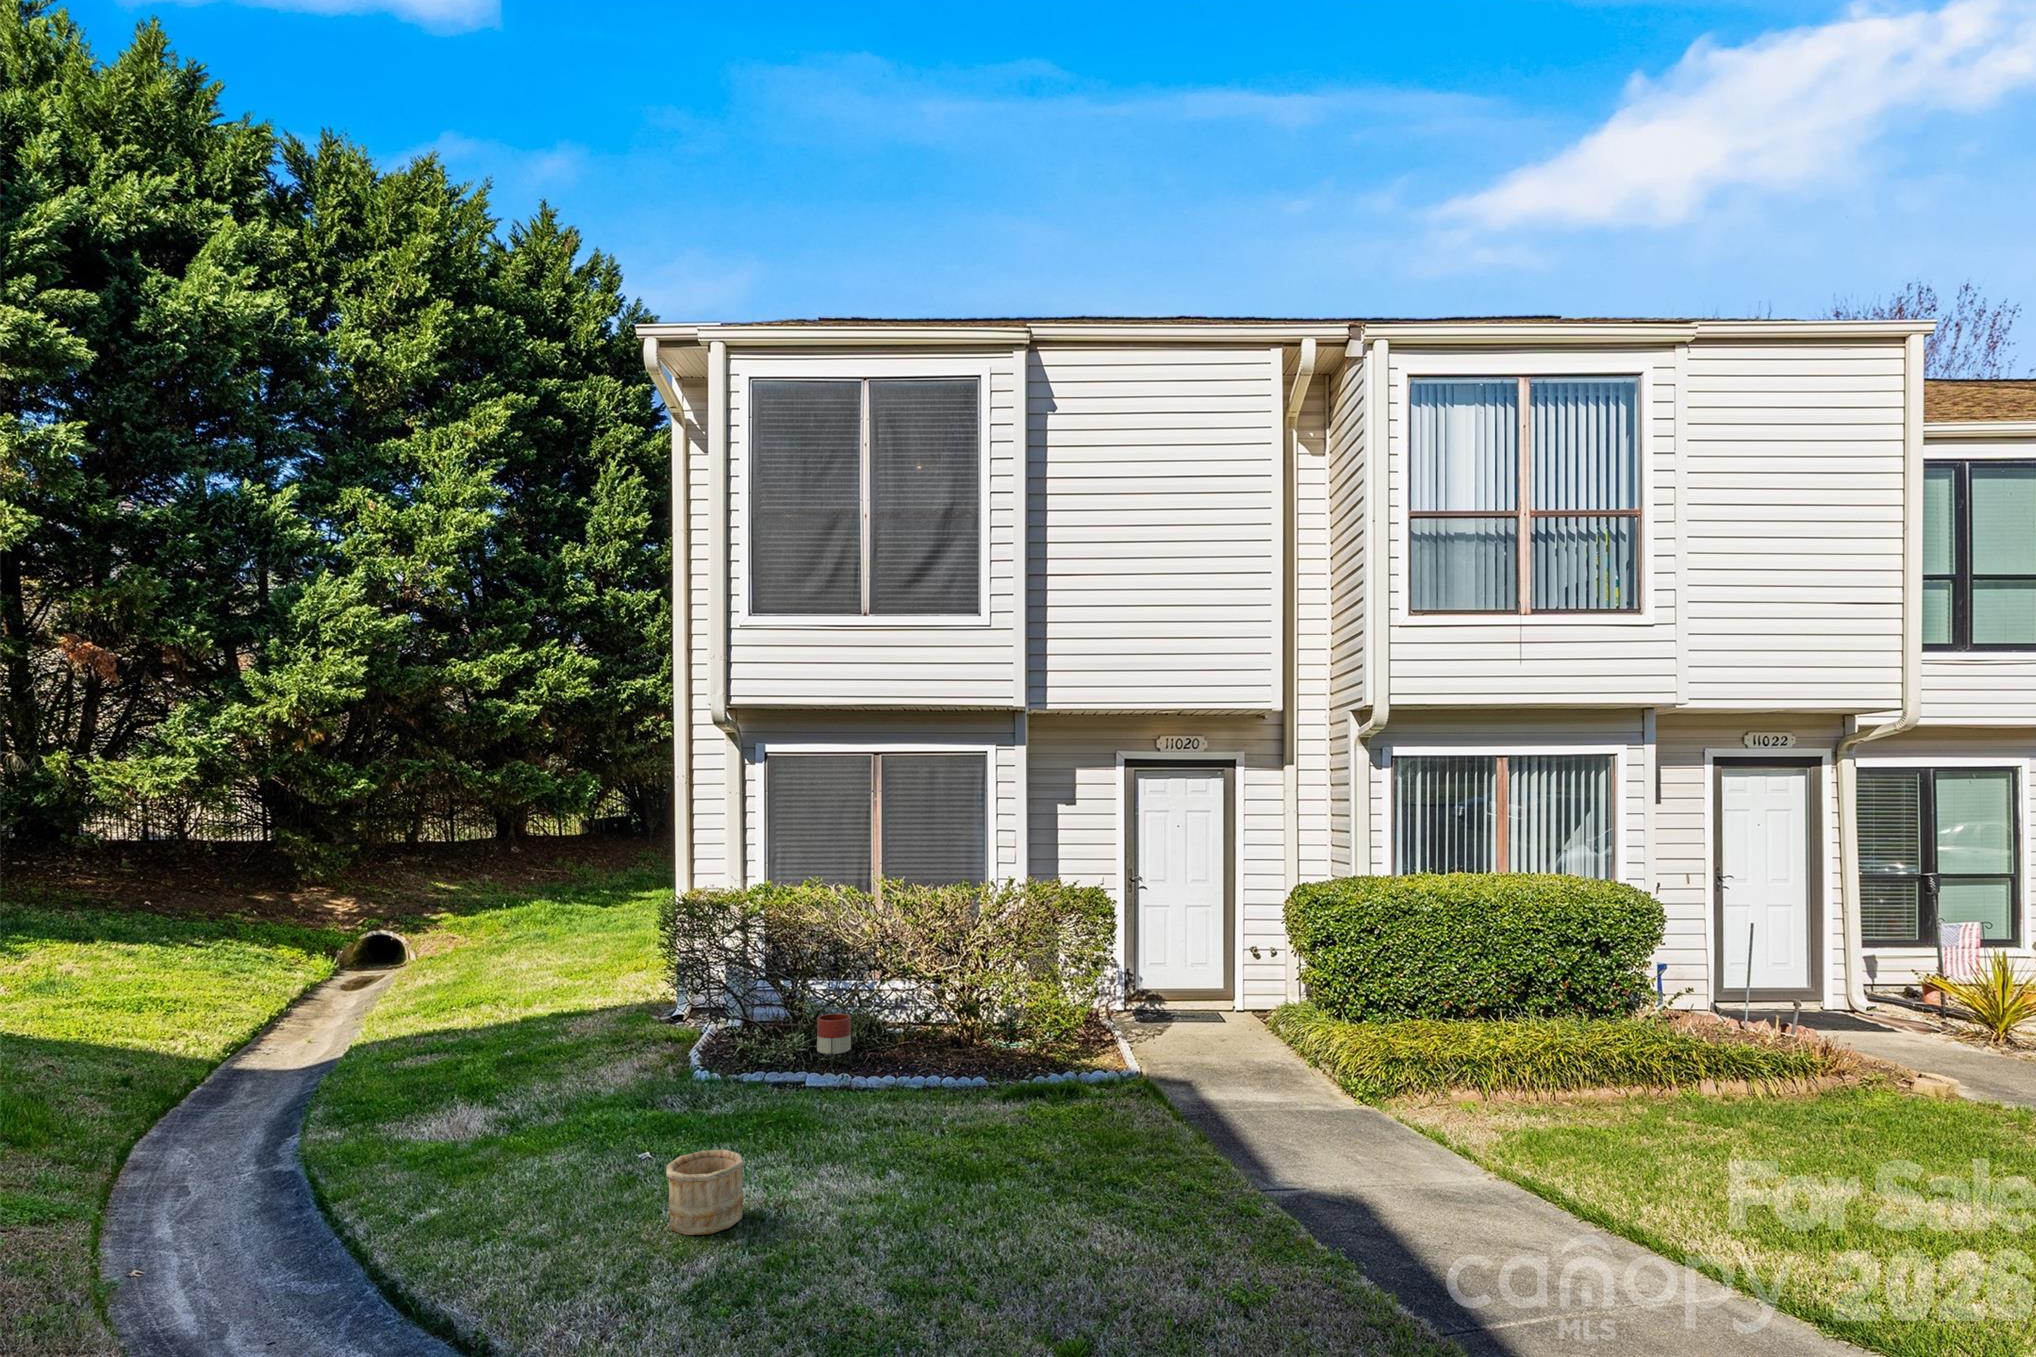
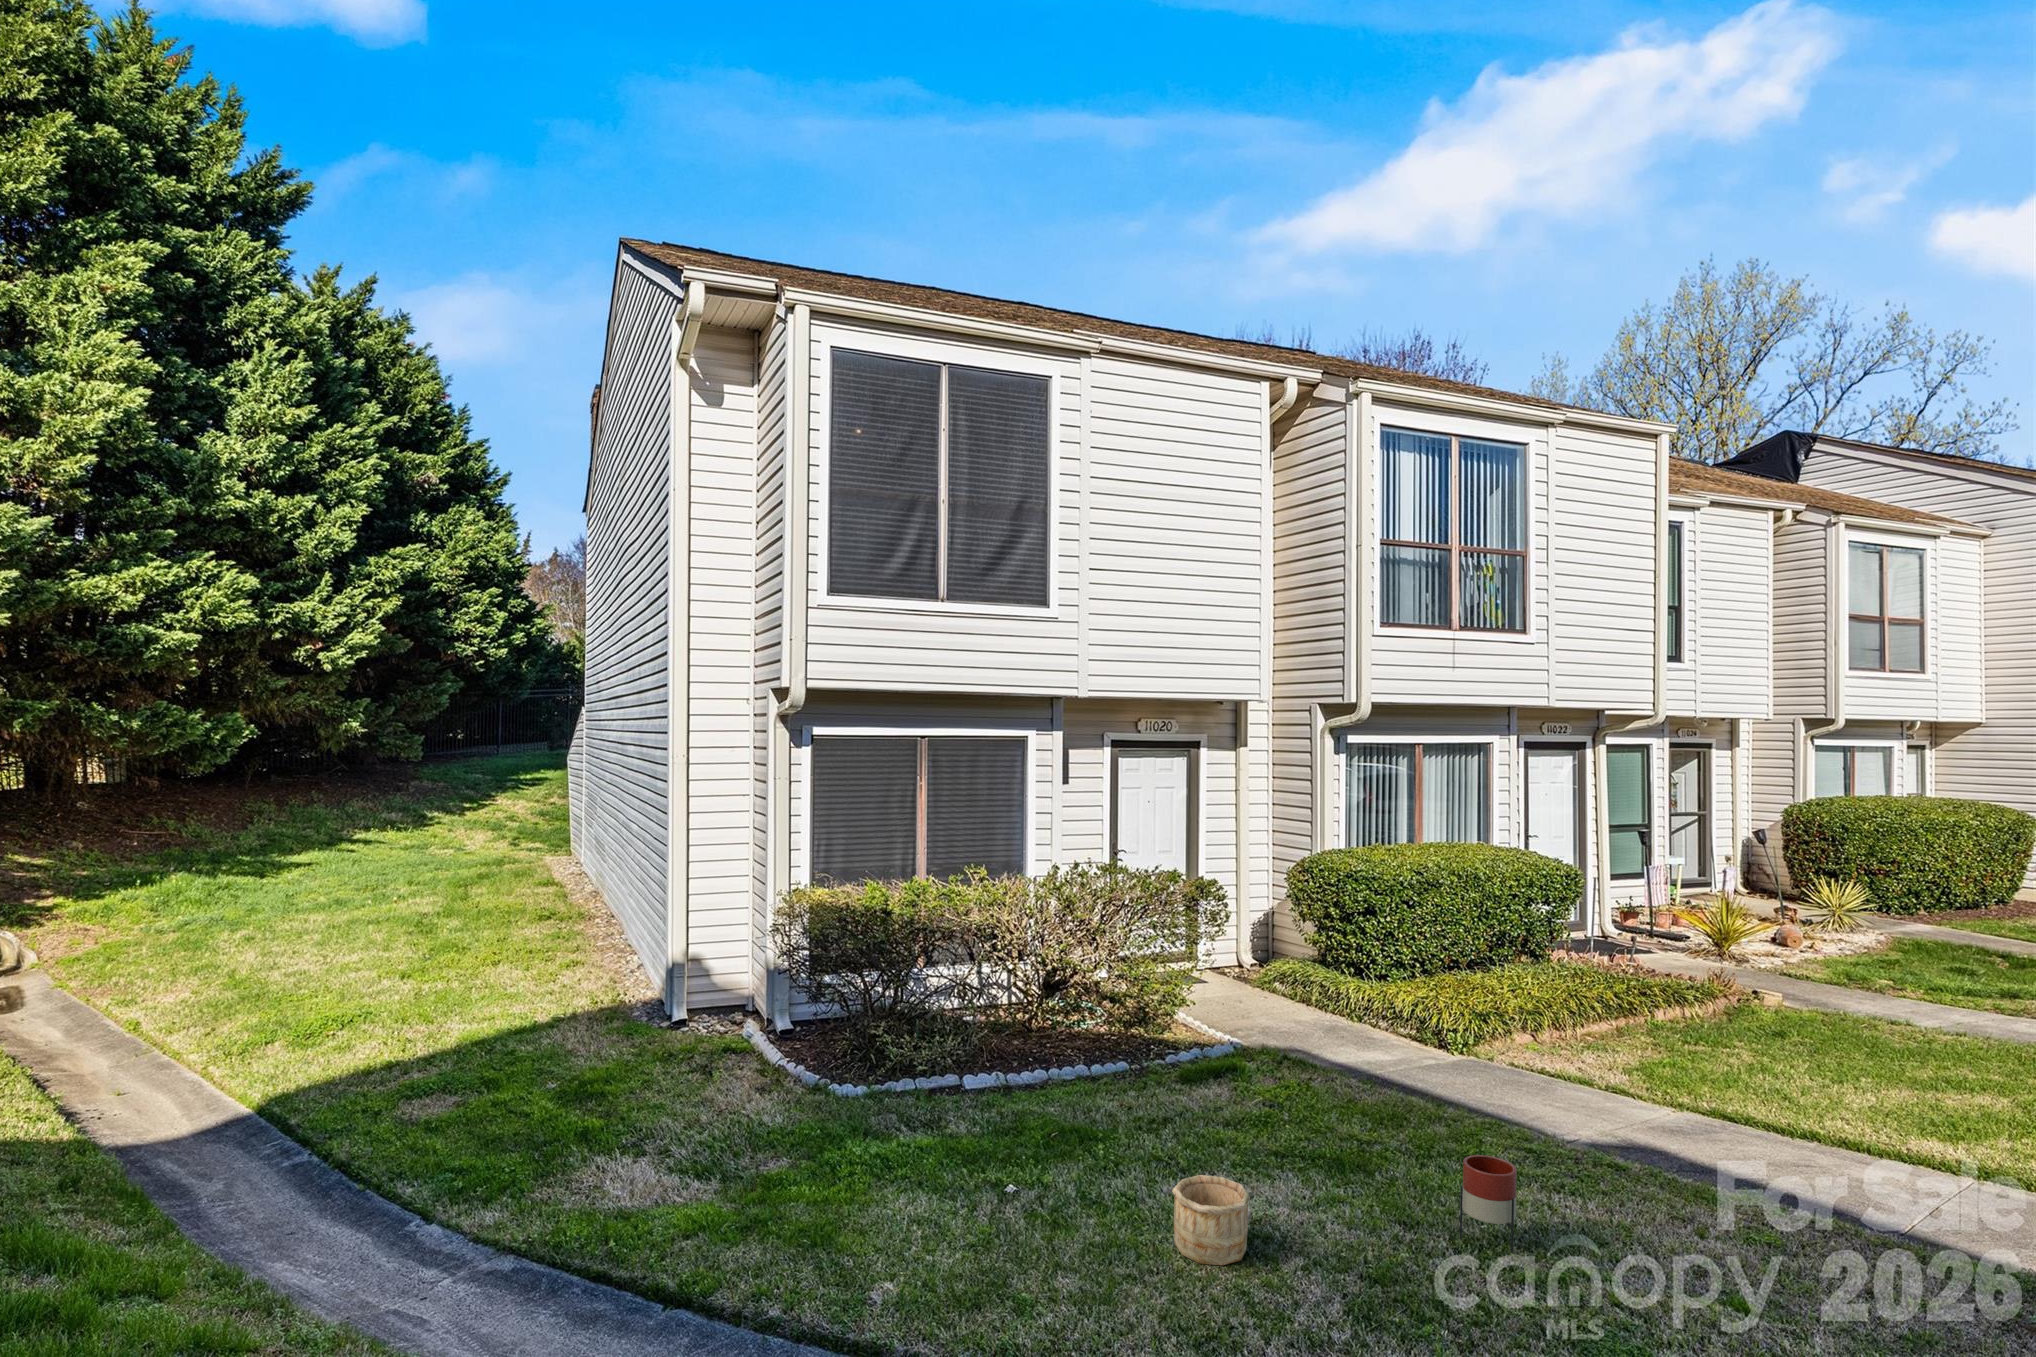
planter: present [817,1013,852,1073] -> present [1460,1155,1517,1253]

